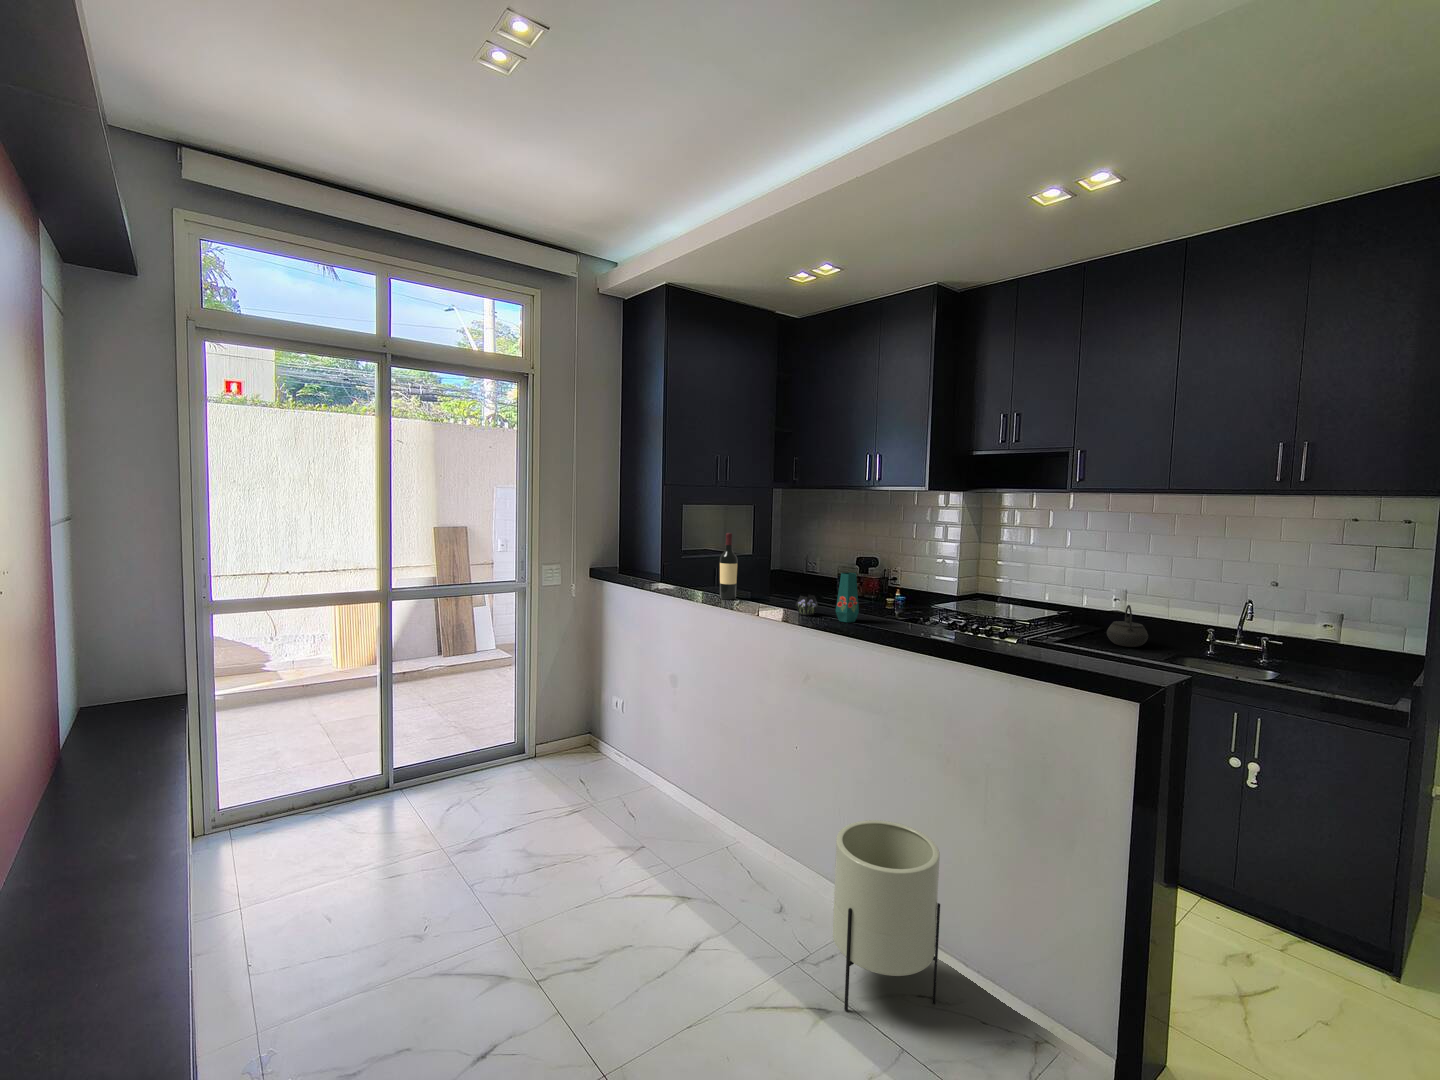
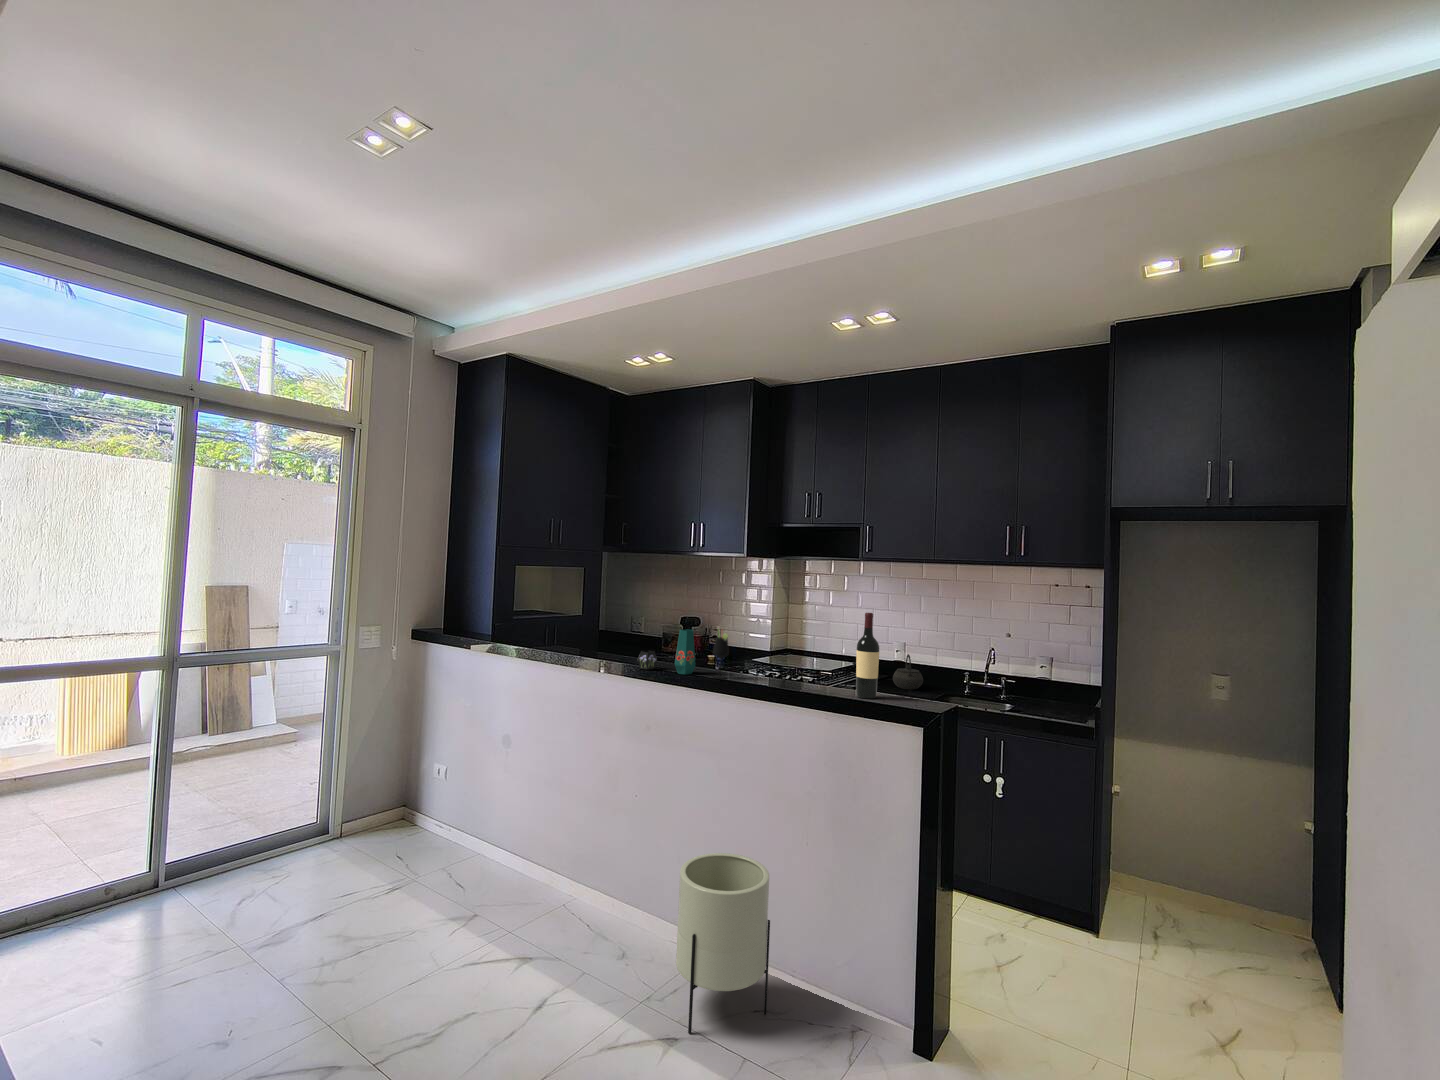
wine bottle: present [720,533,738,600] -> present [856,613,879,699]
wine glass: none [878,573,897,629] -> present [713,634,729,679]

